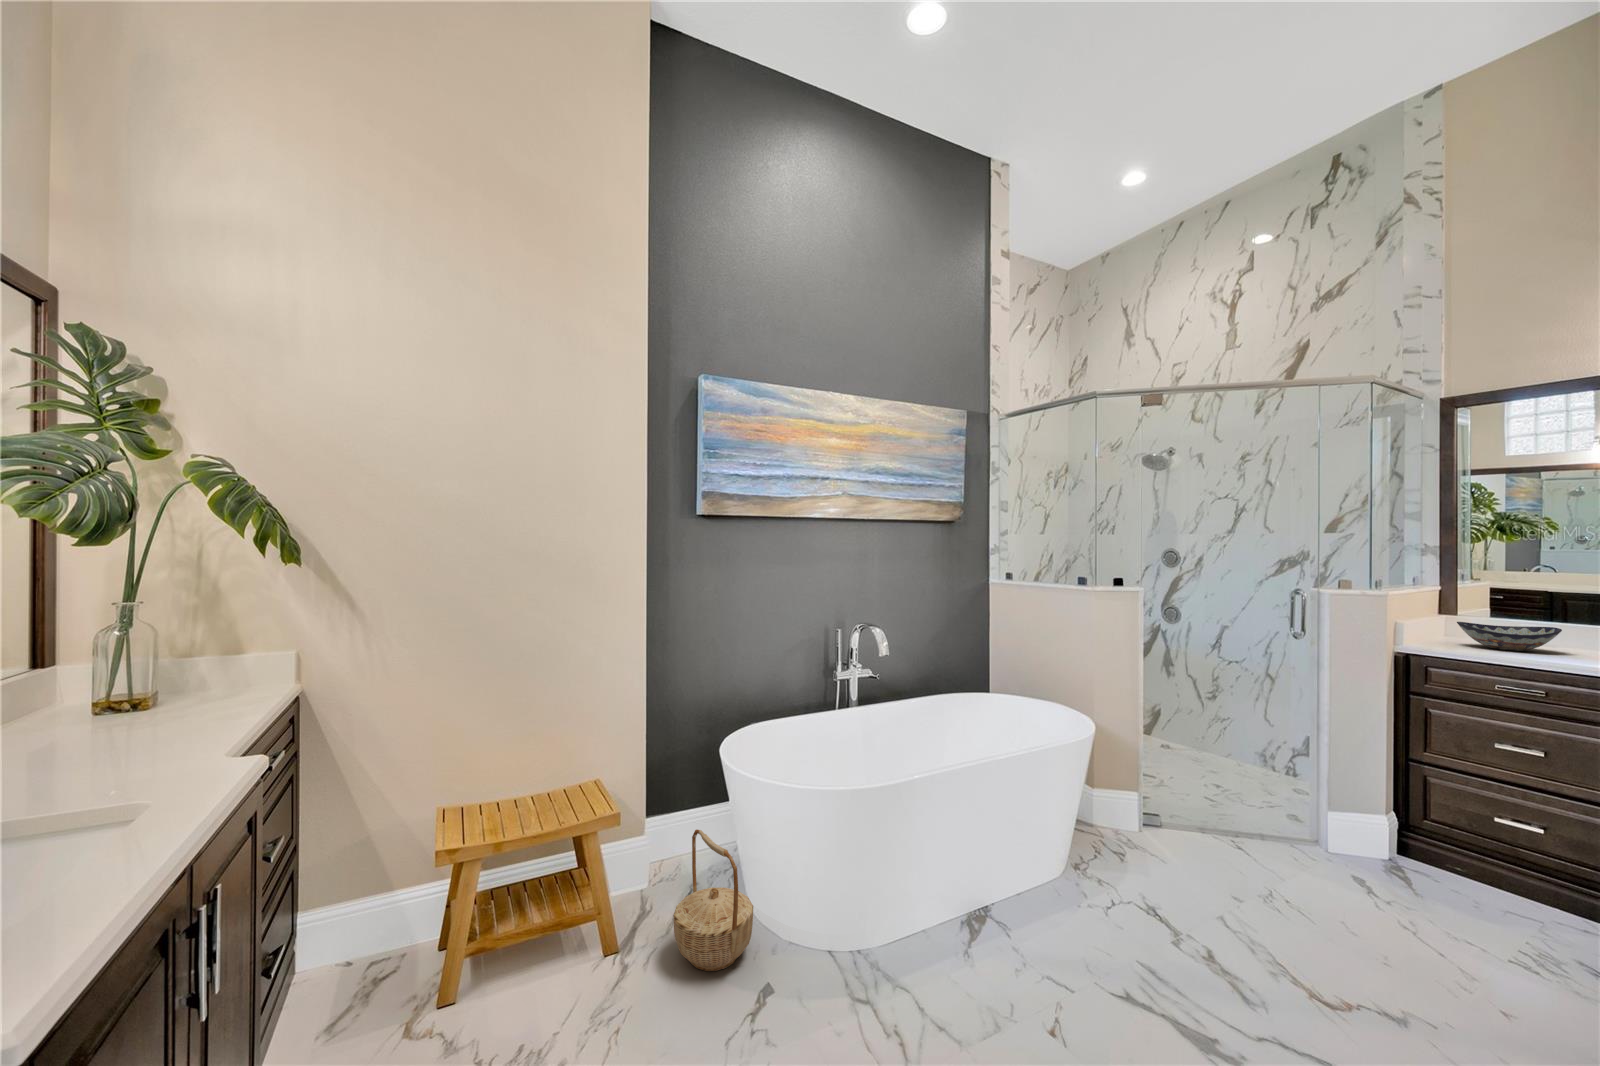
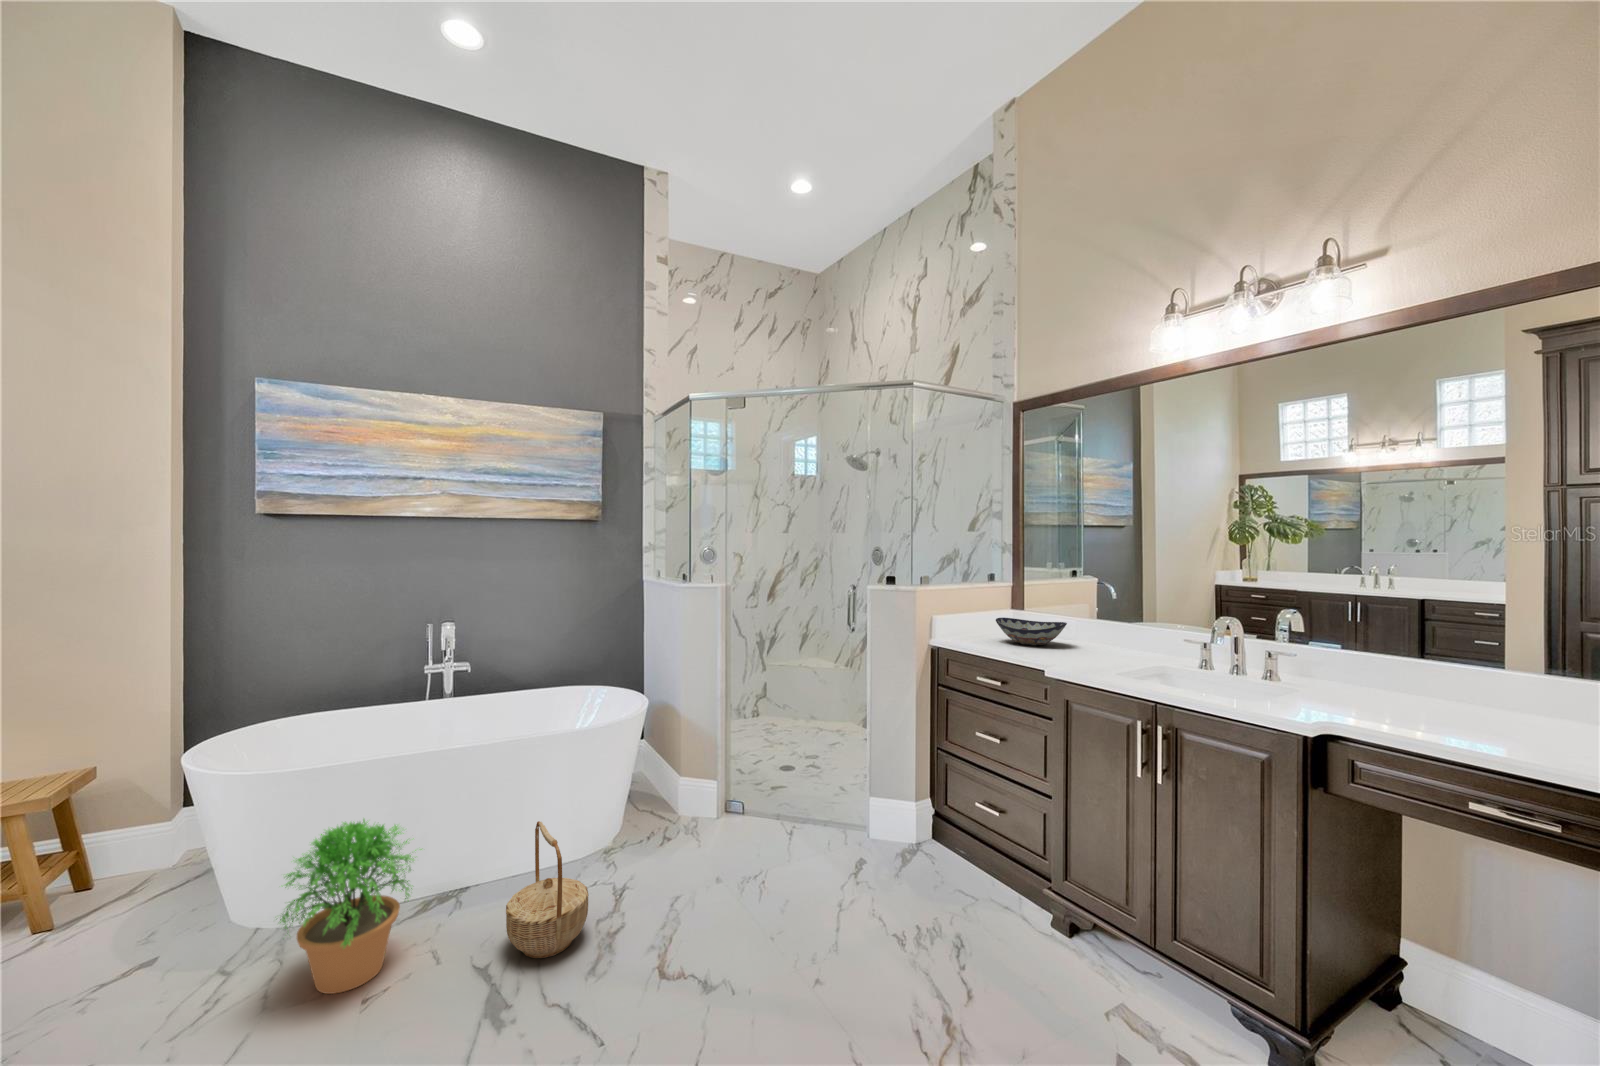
potted plant: none [926,829,1064,1014] -> present [280,819,422,994]
basket: present [674,830,753,971] -> present [506,821,589,958]

